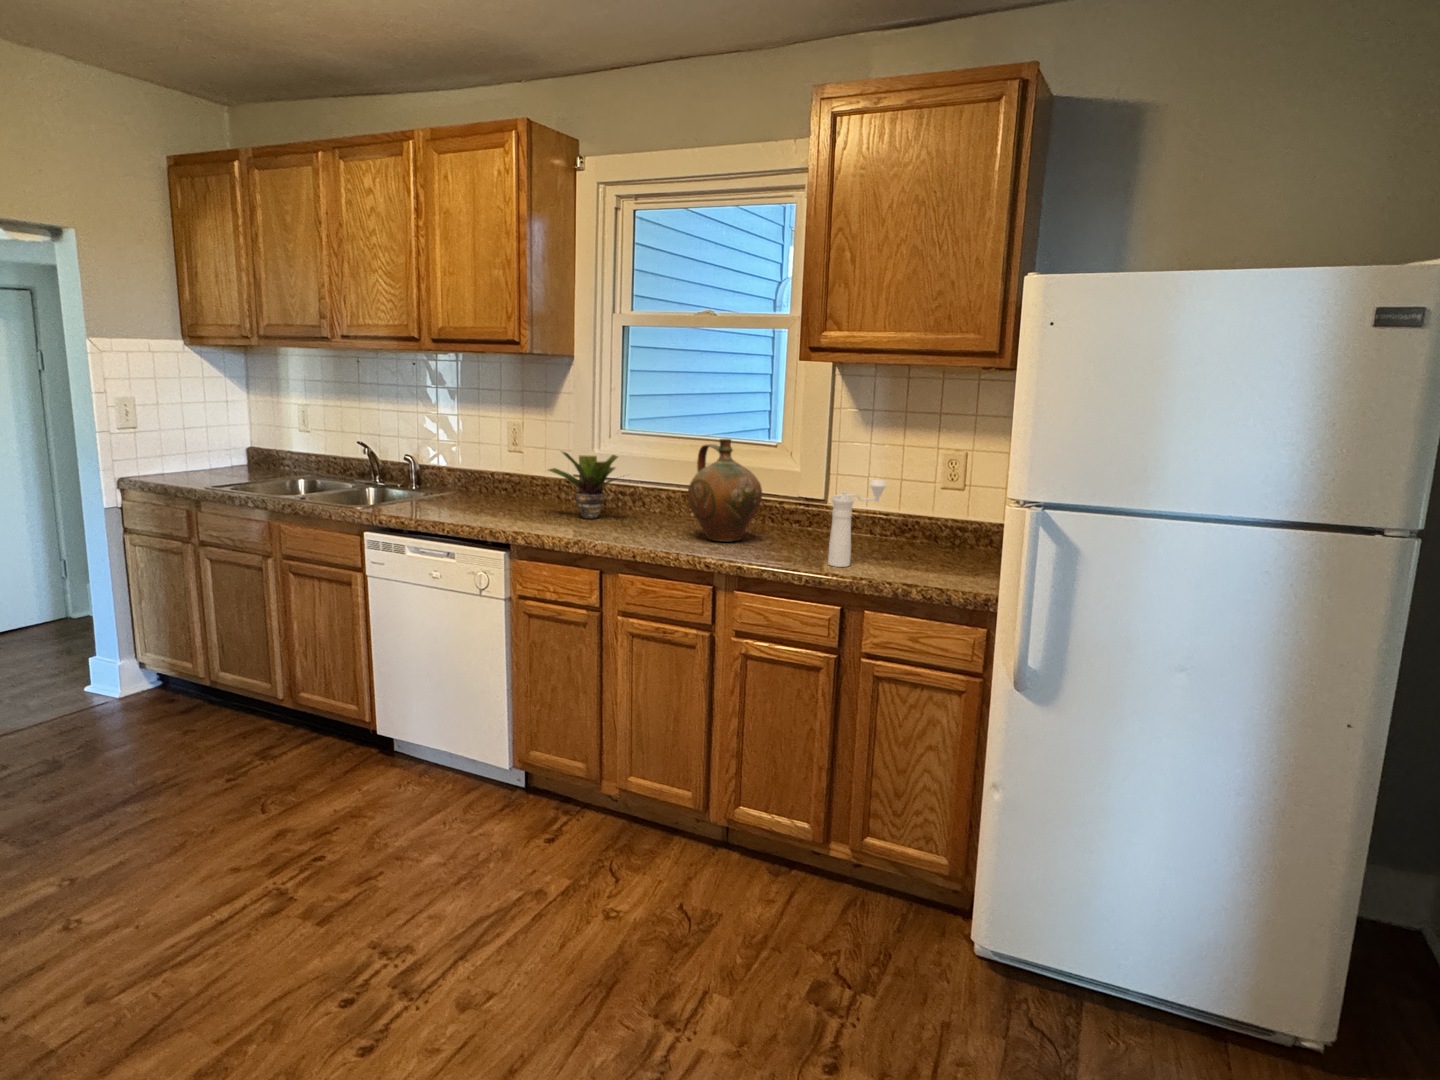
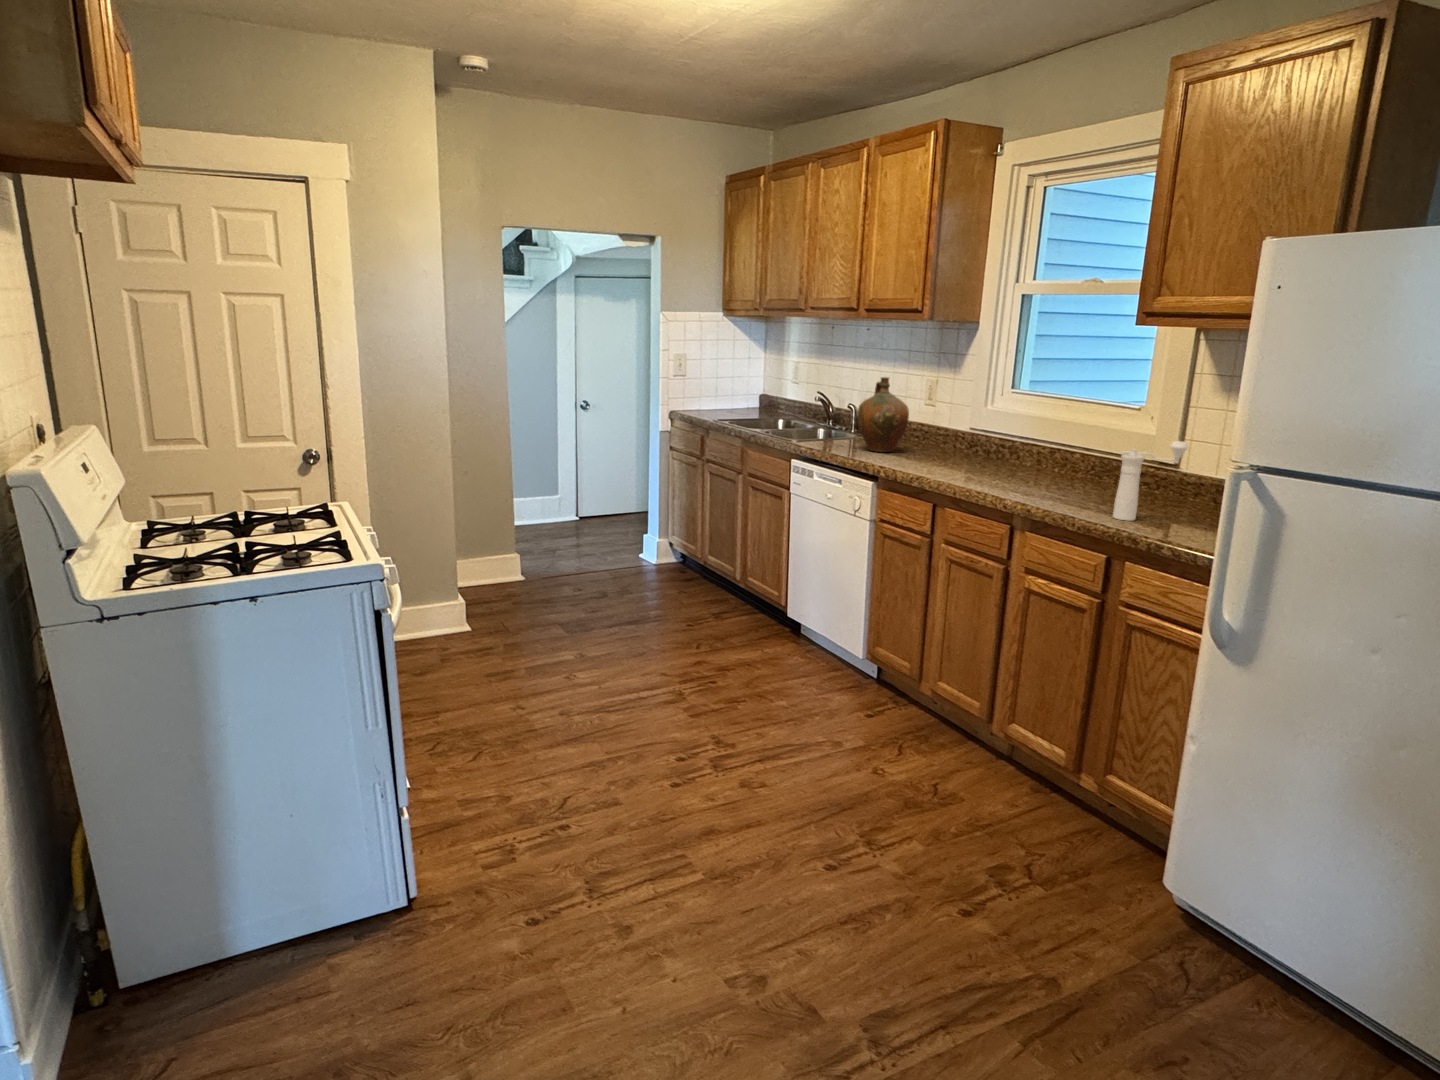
ceramic jug: present [688,439,762,542] -> present [857,377,909,452]
potted plant: present [549,452,618,519] -> none [930,403,1002,465]

